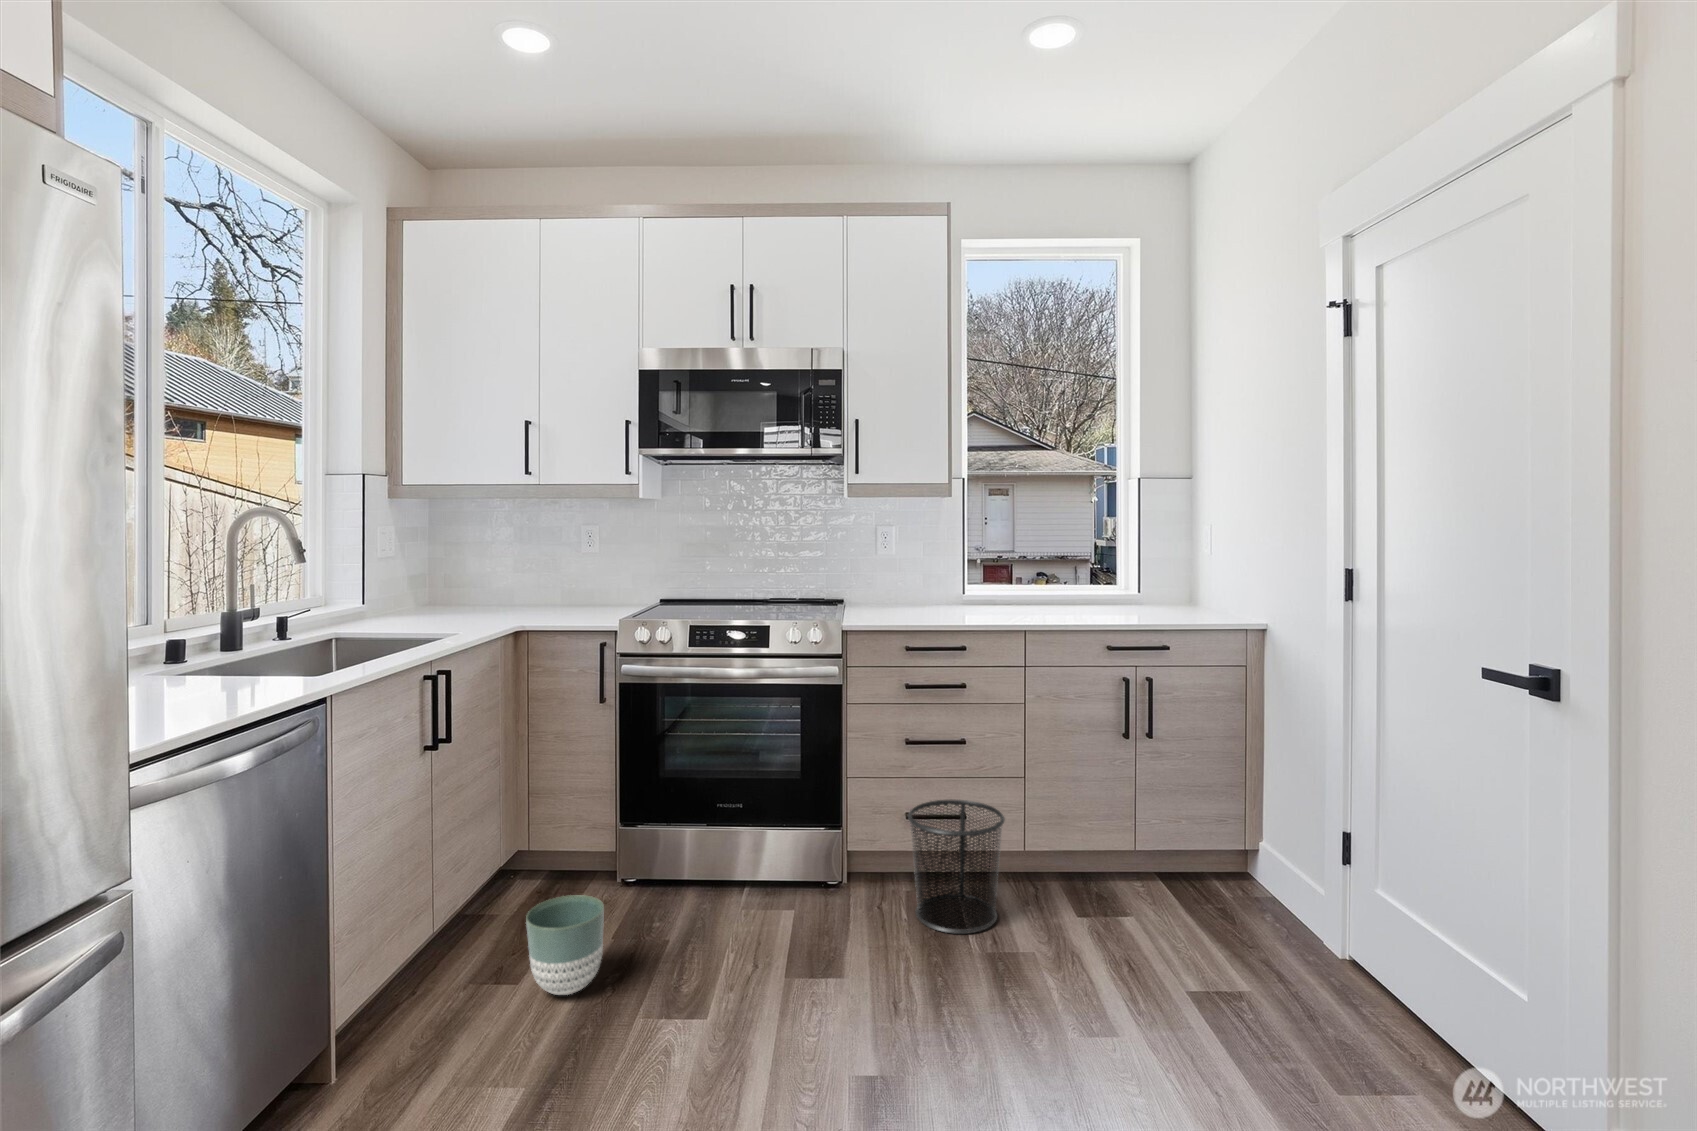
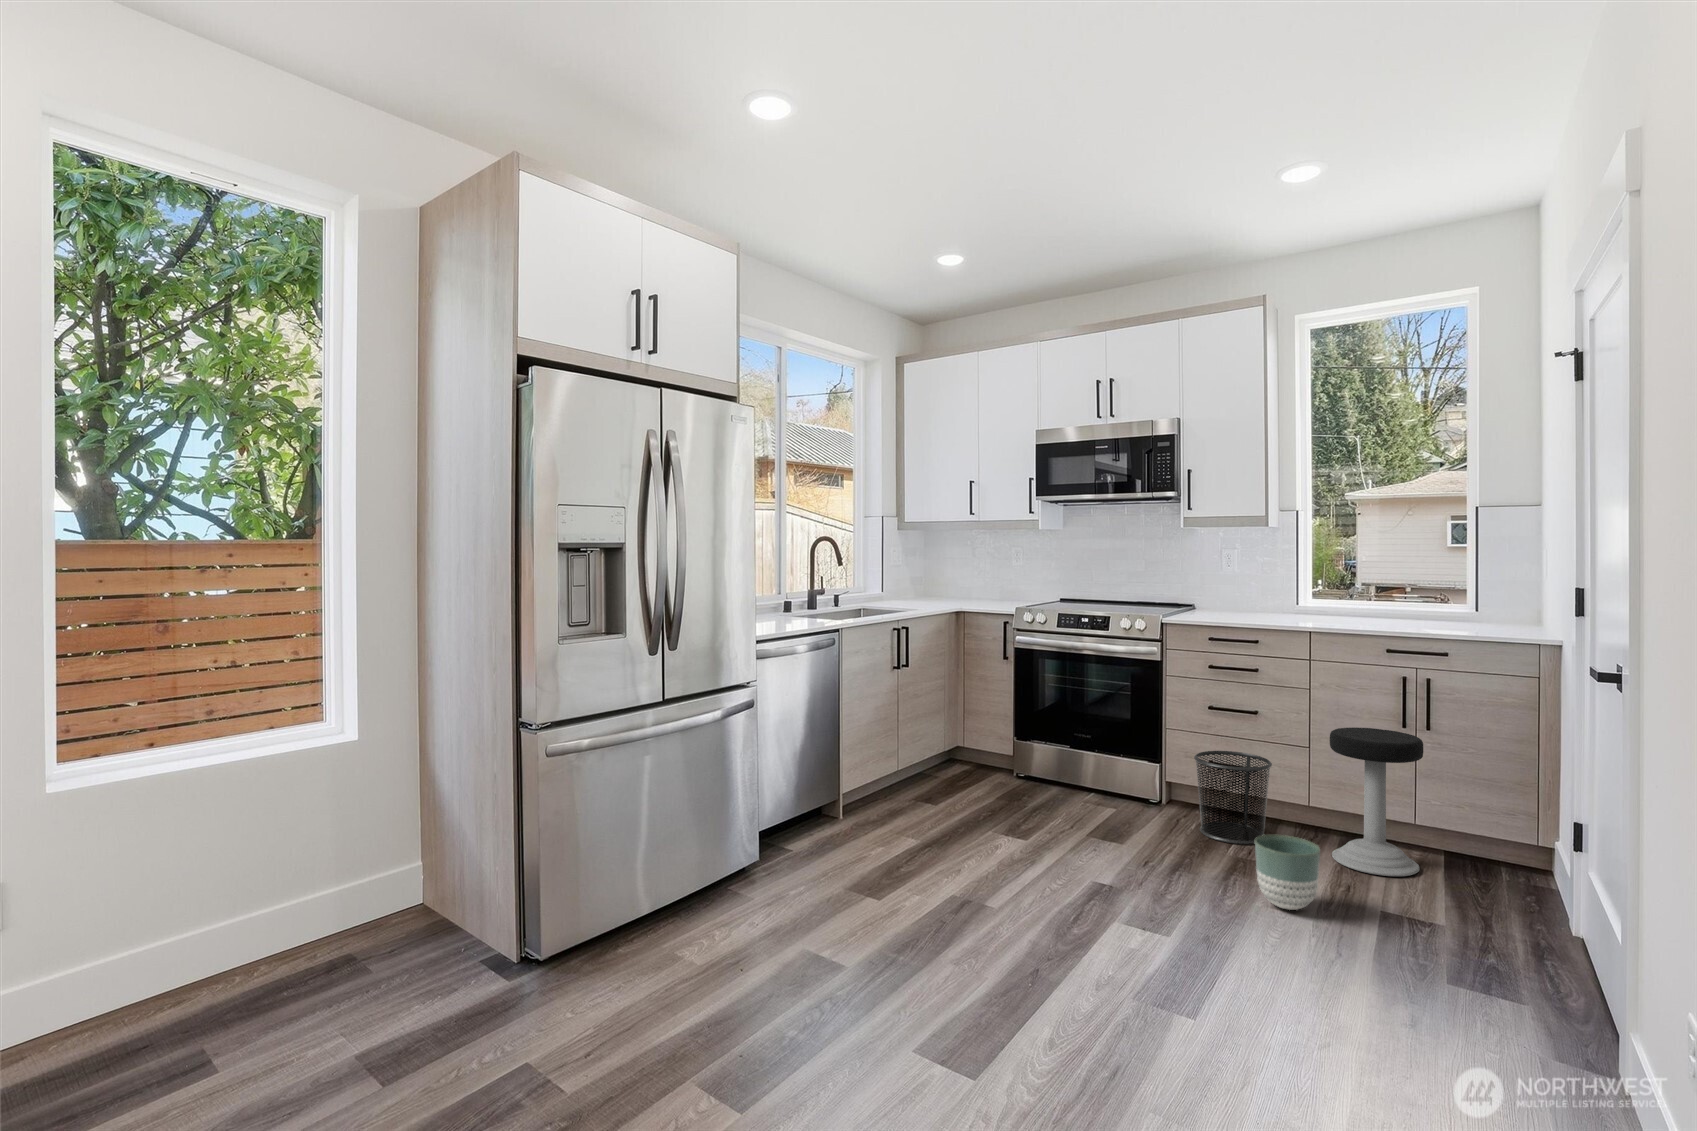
stool: none [1074,750,1178,943] -> present [1330,728,1423,876]
planter: present [526,895,604,995] -> present [1255,835,1320,910]

